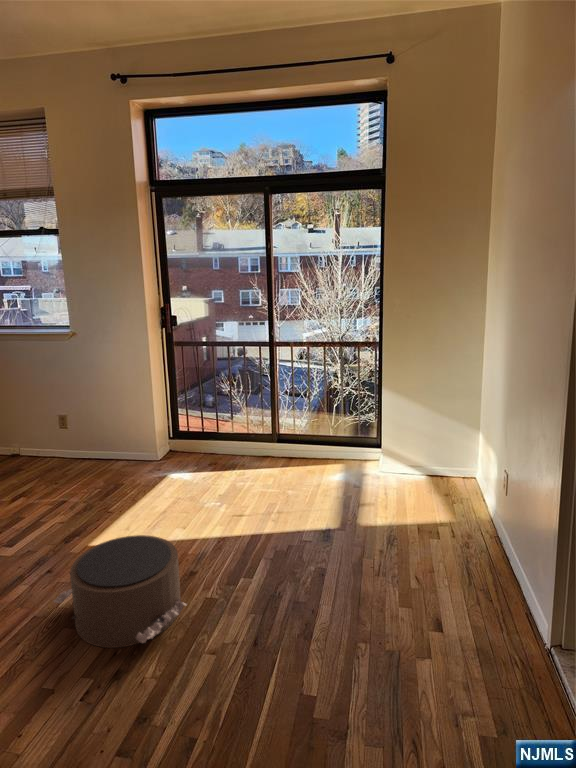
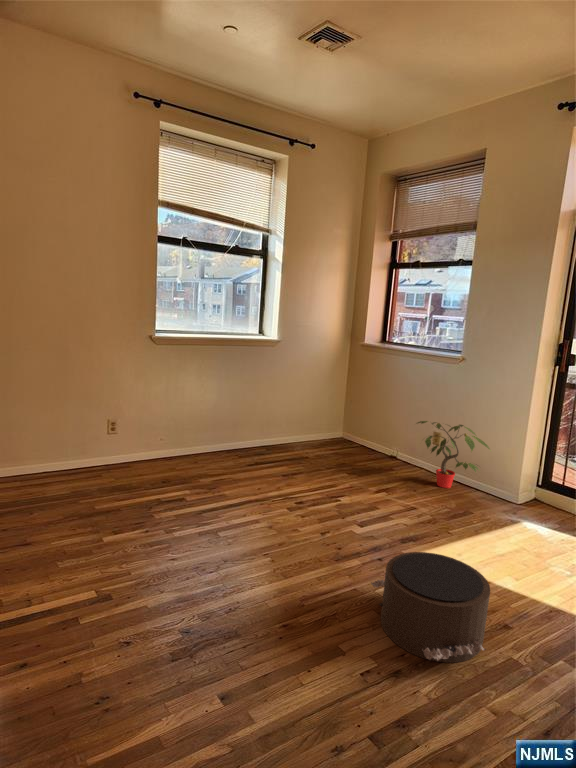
potted plant: none [37,401,126,470] -> present [418,421,490,488]

